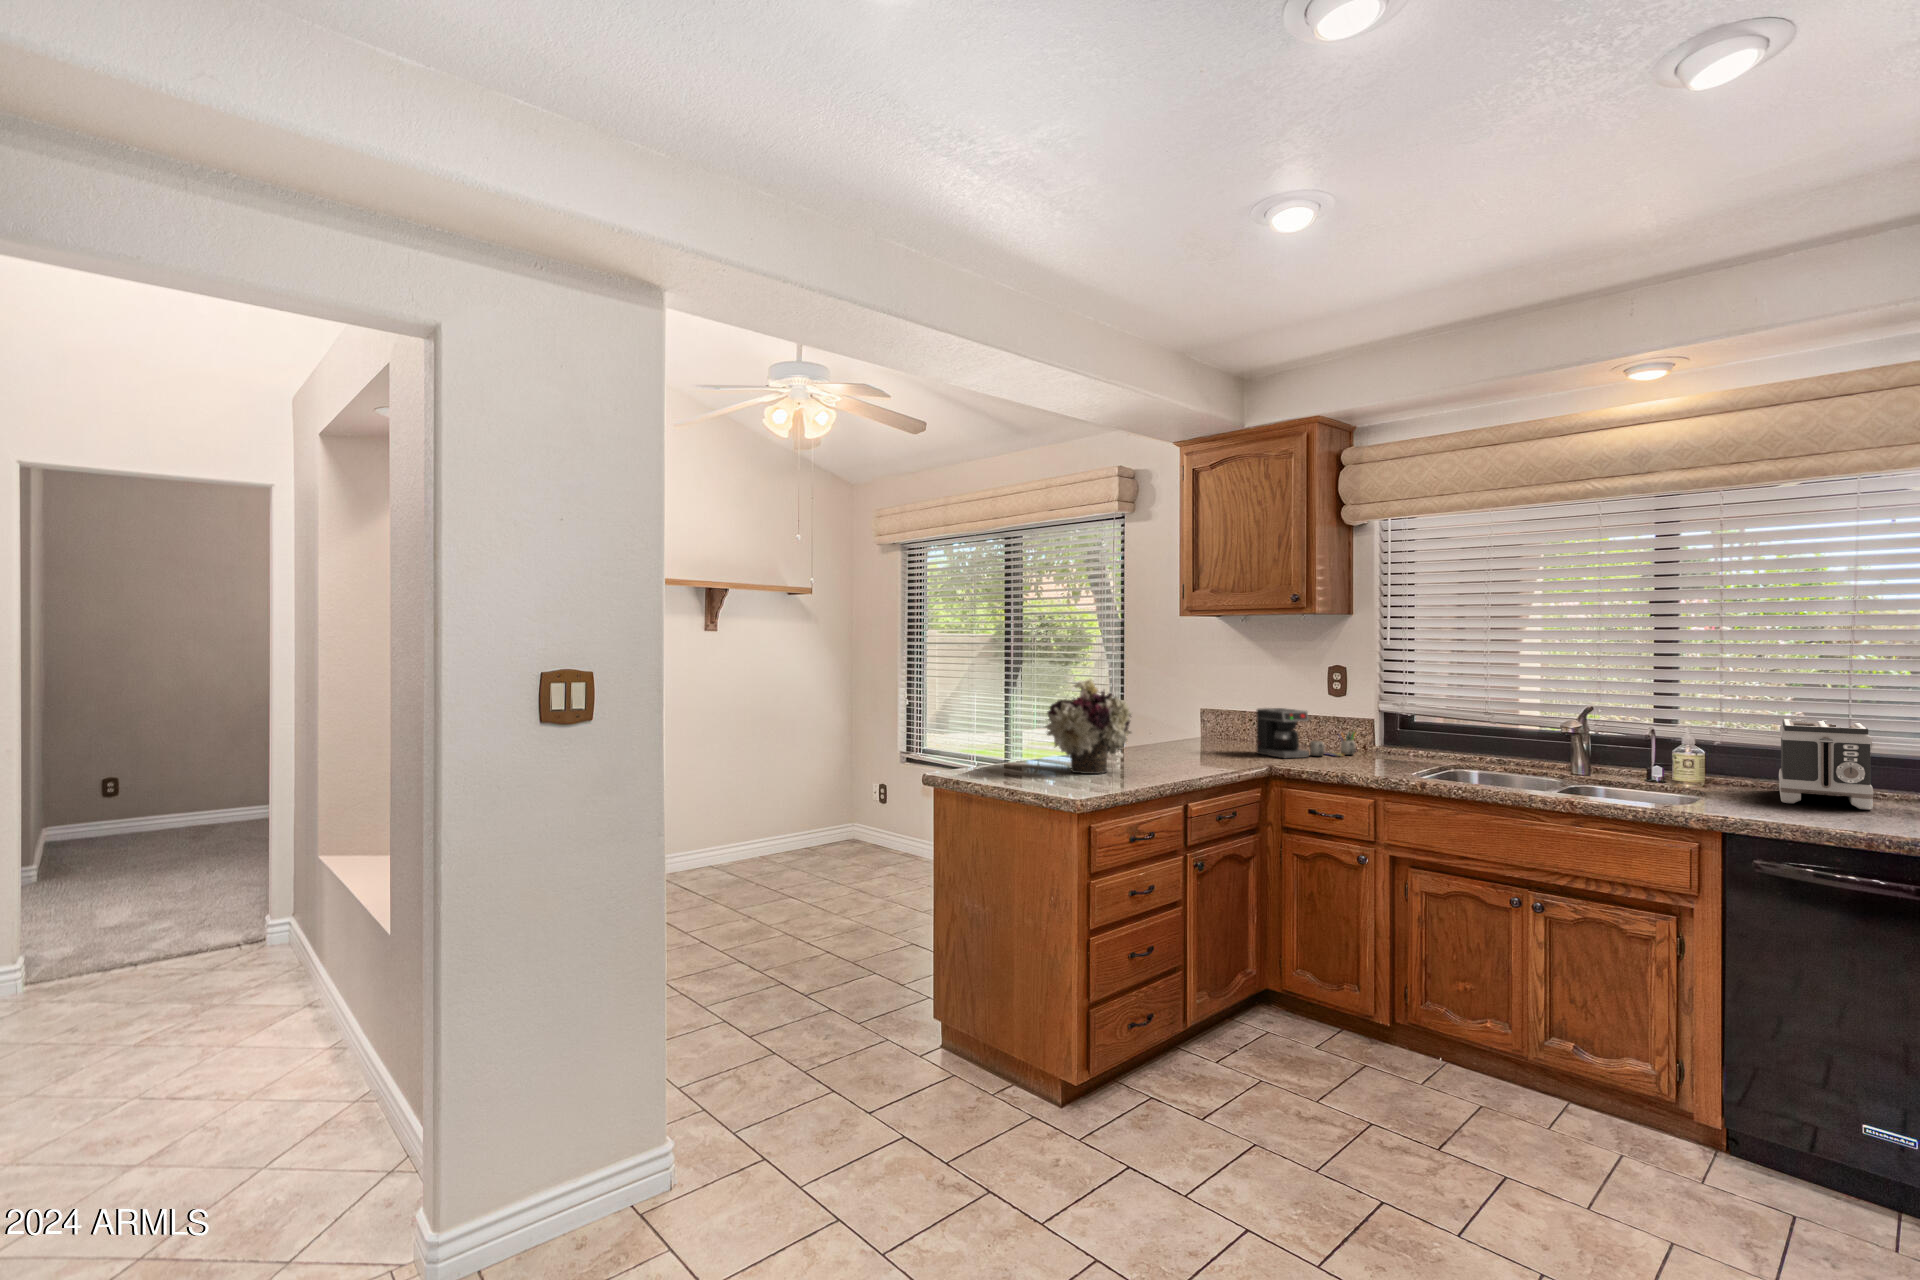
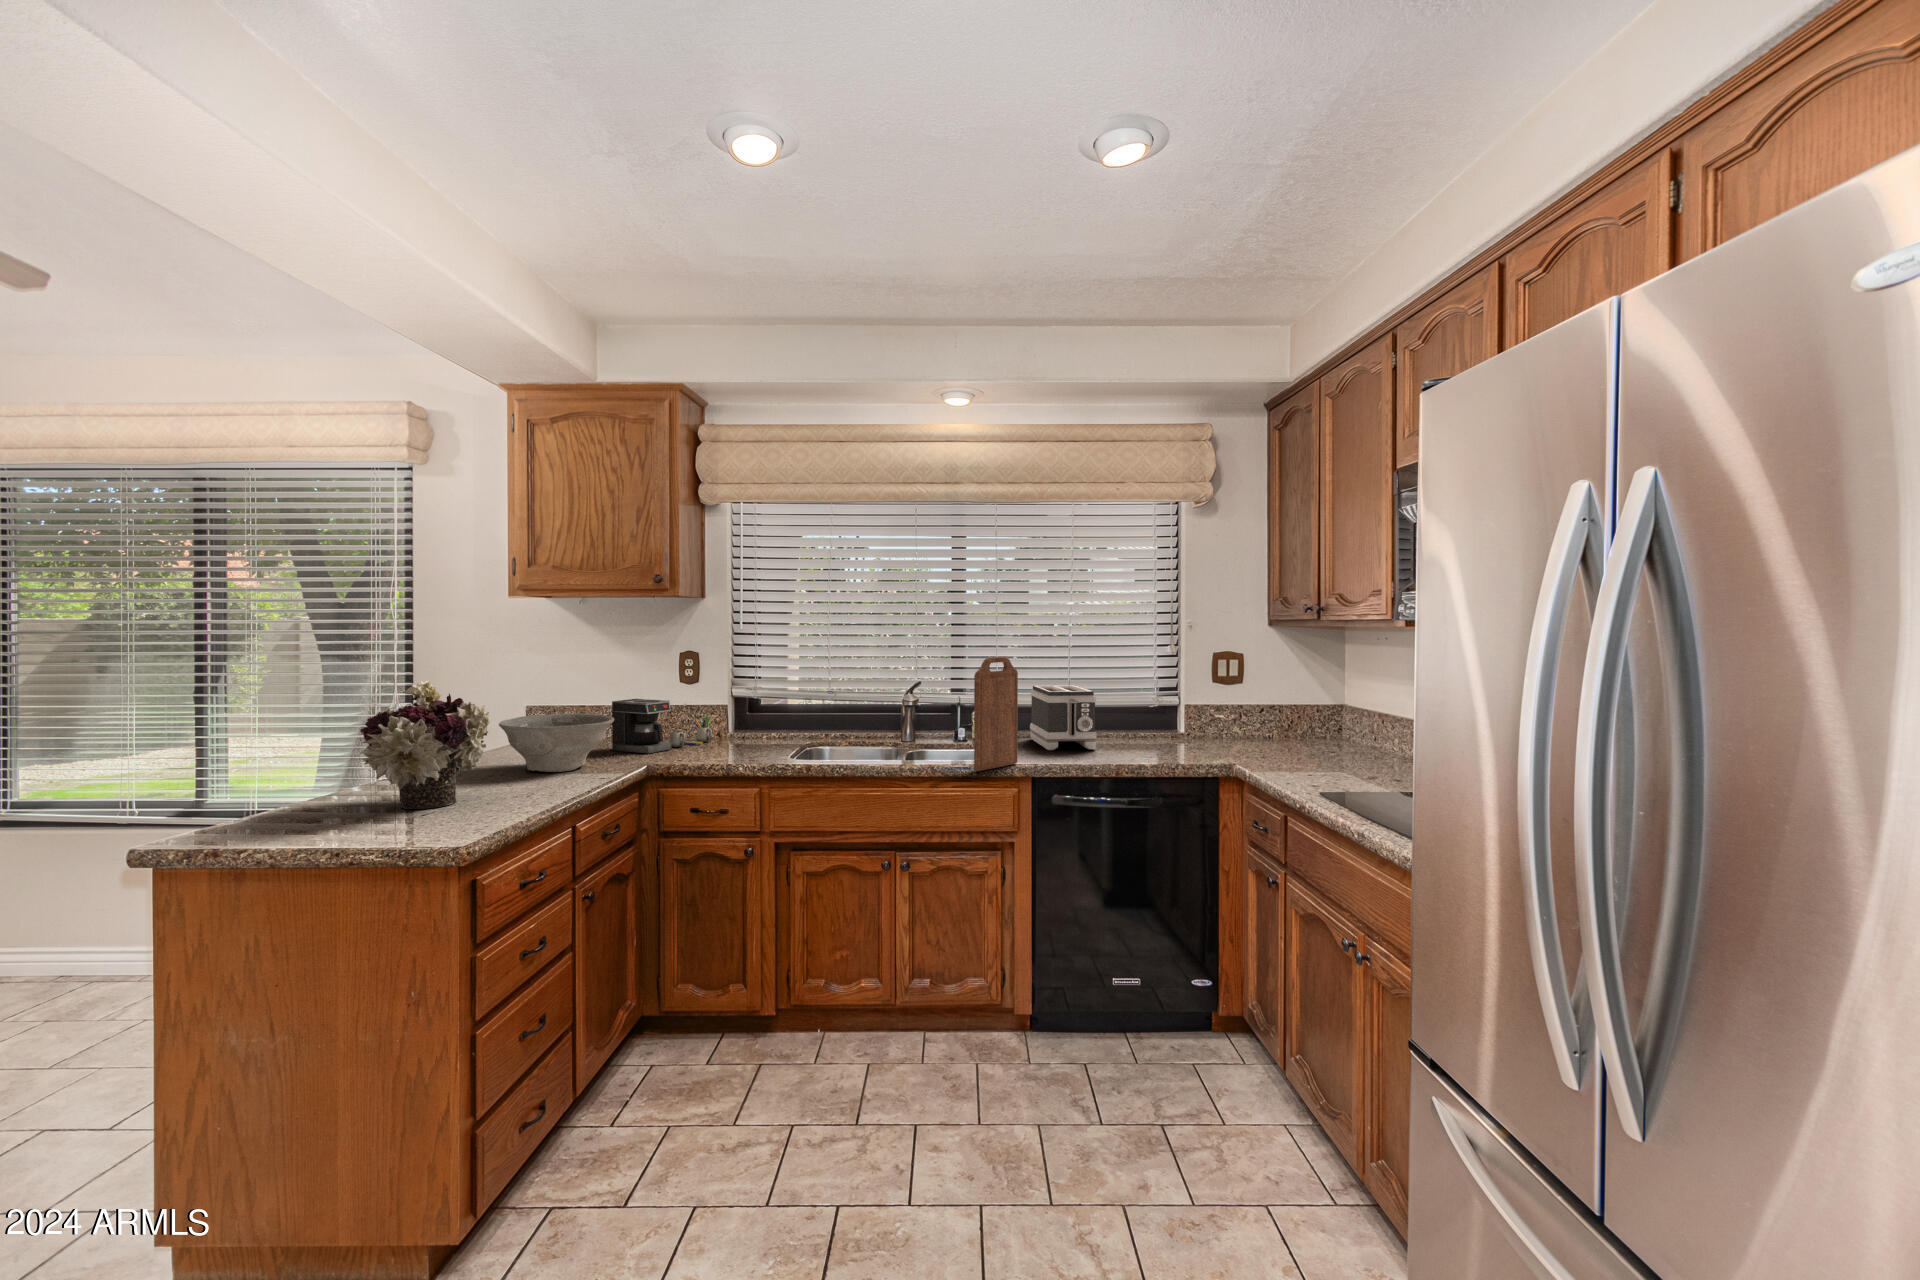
cutting board: none [1622,675,1702,809] -> present [974,656,1018,771]
bowl: none [1153,716,1246,763] -> present [499,714,614,772]

